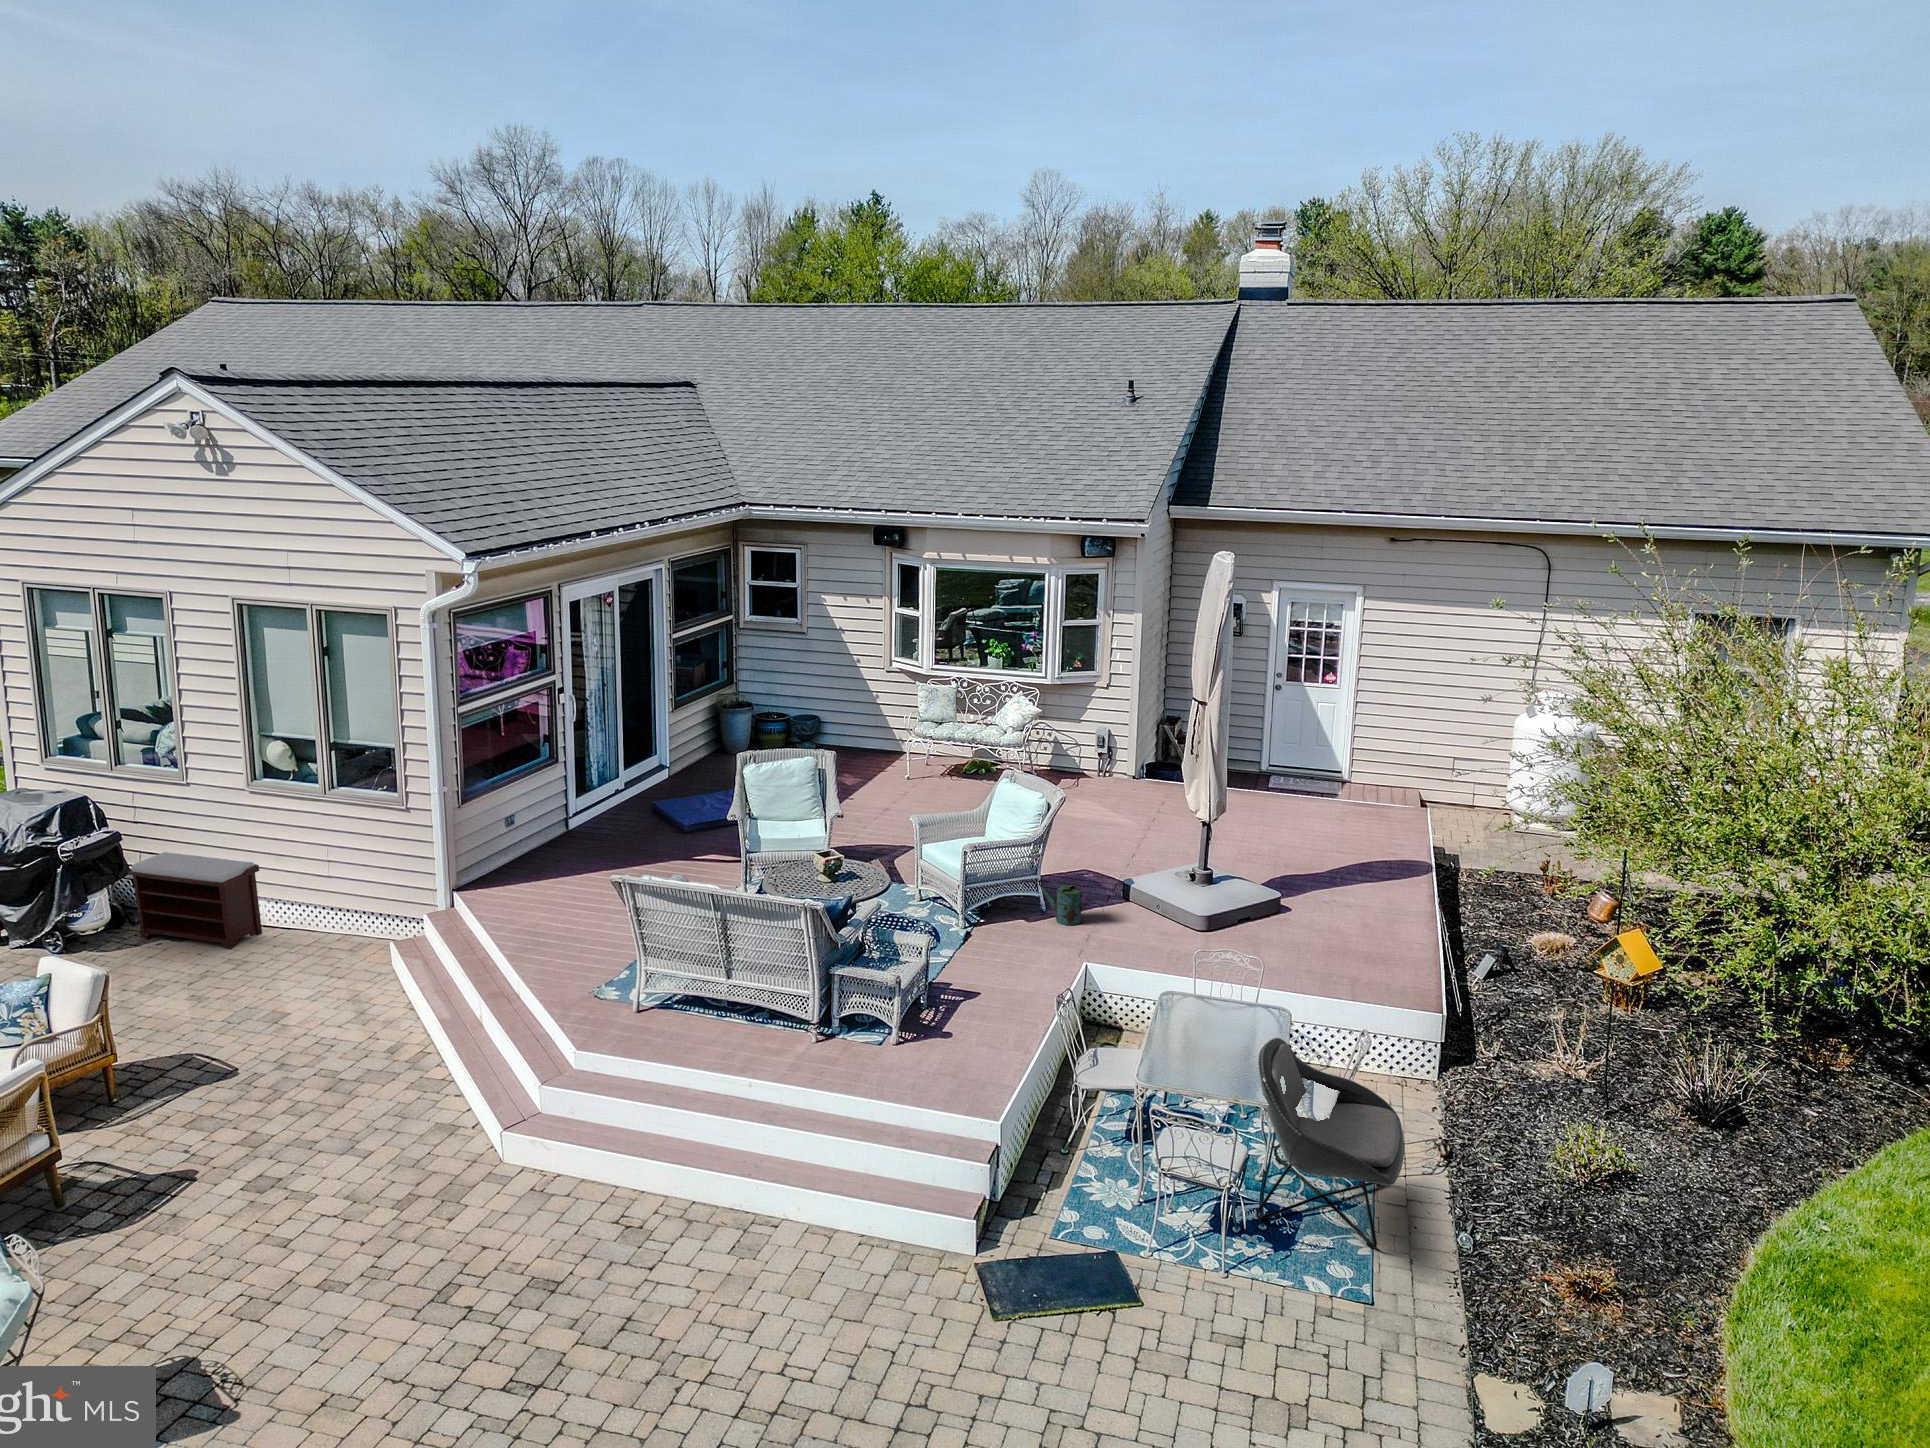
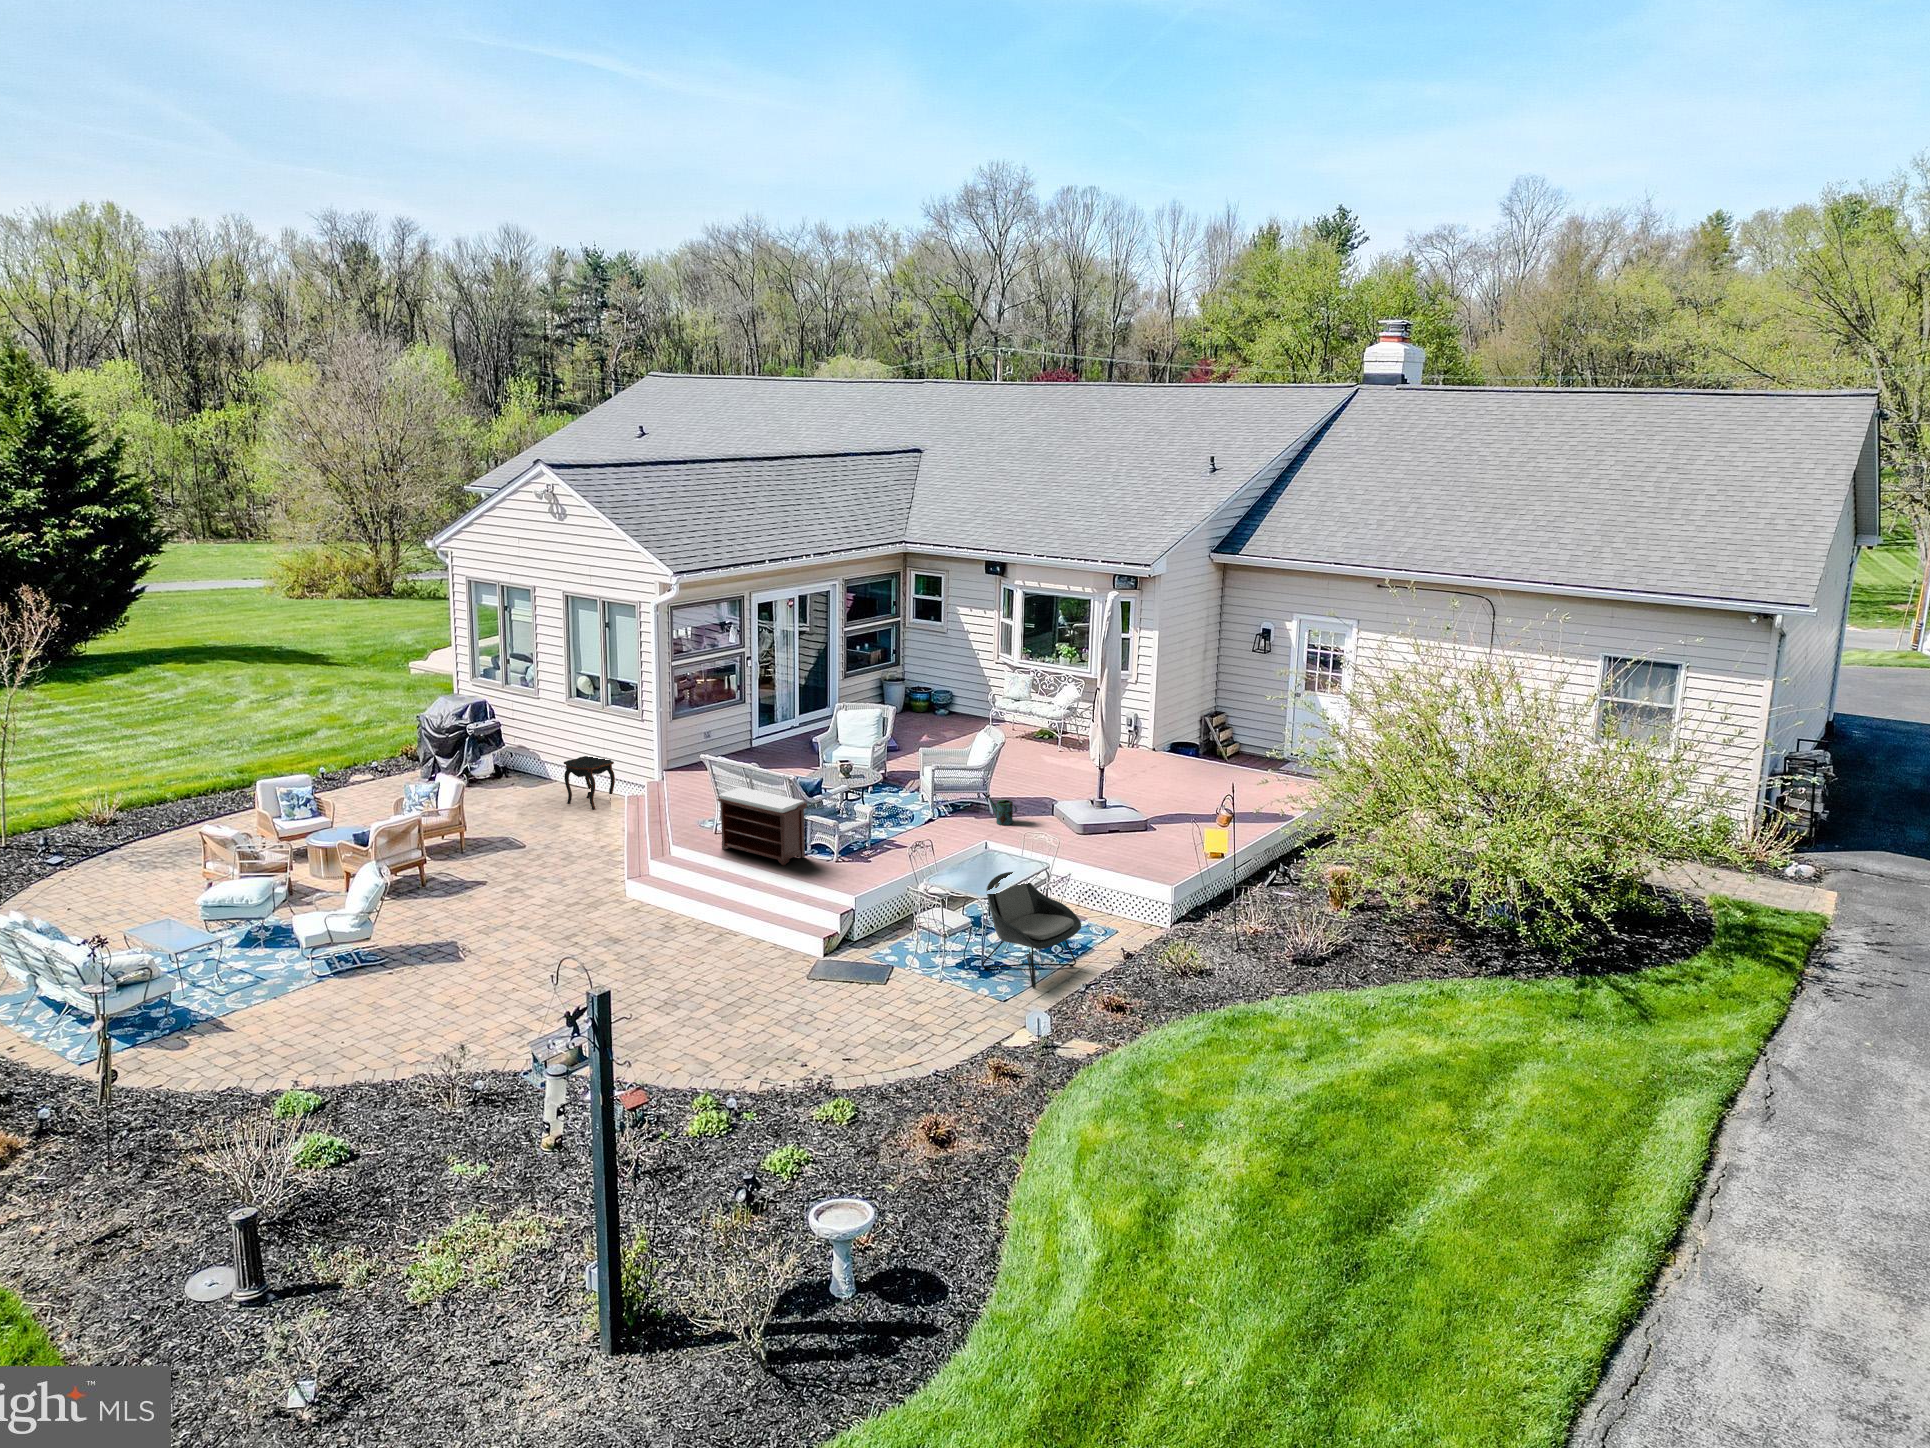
bench: present [128,852,262,949] -> present [717,787,807,865]
side table: none [263,876,363,972] -> present [564,756,615,810]

